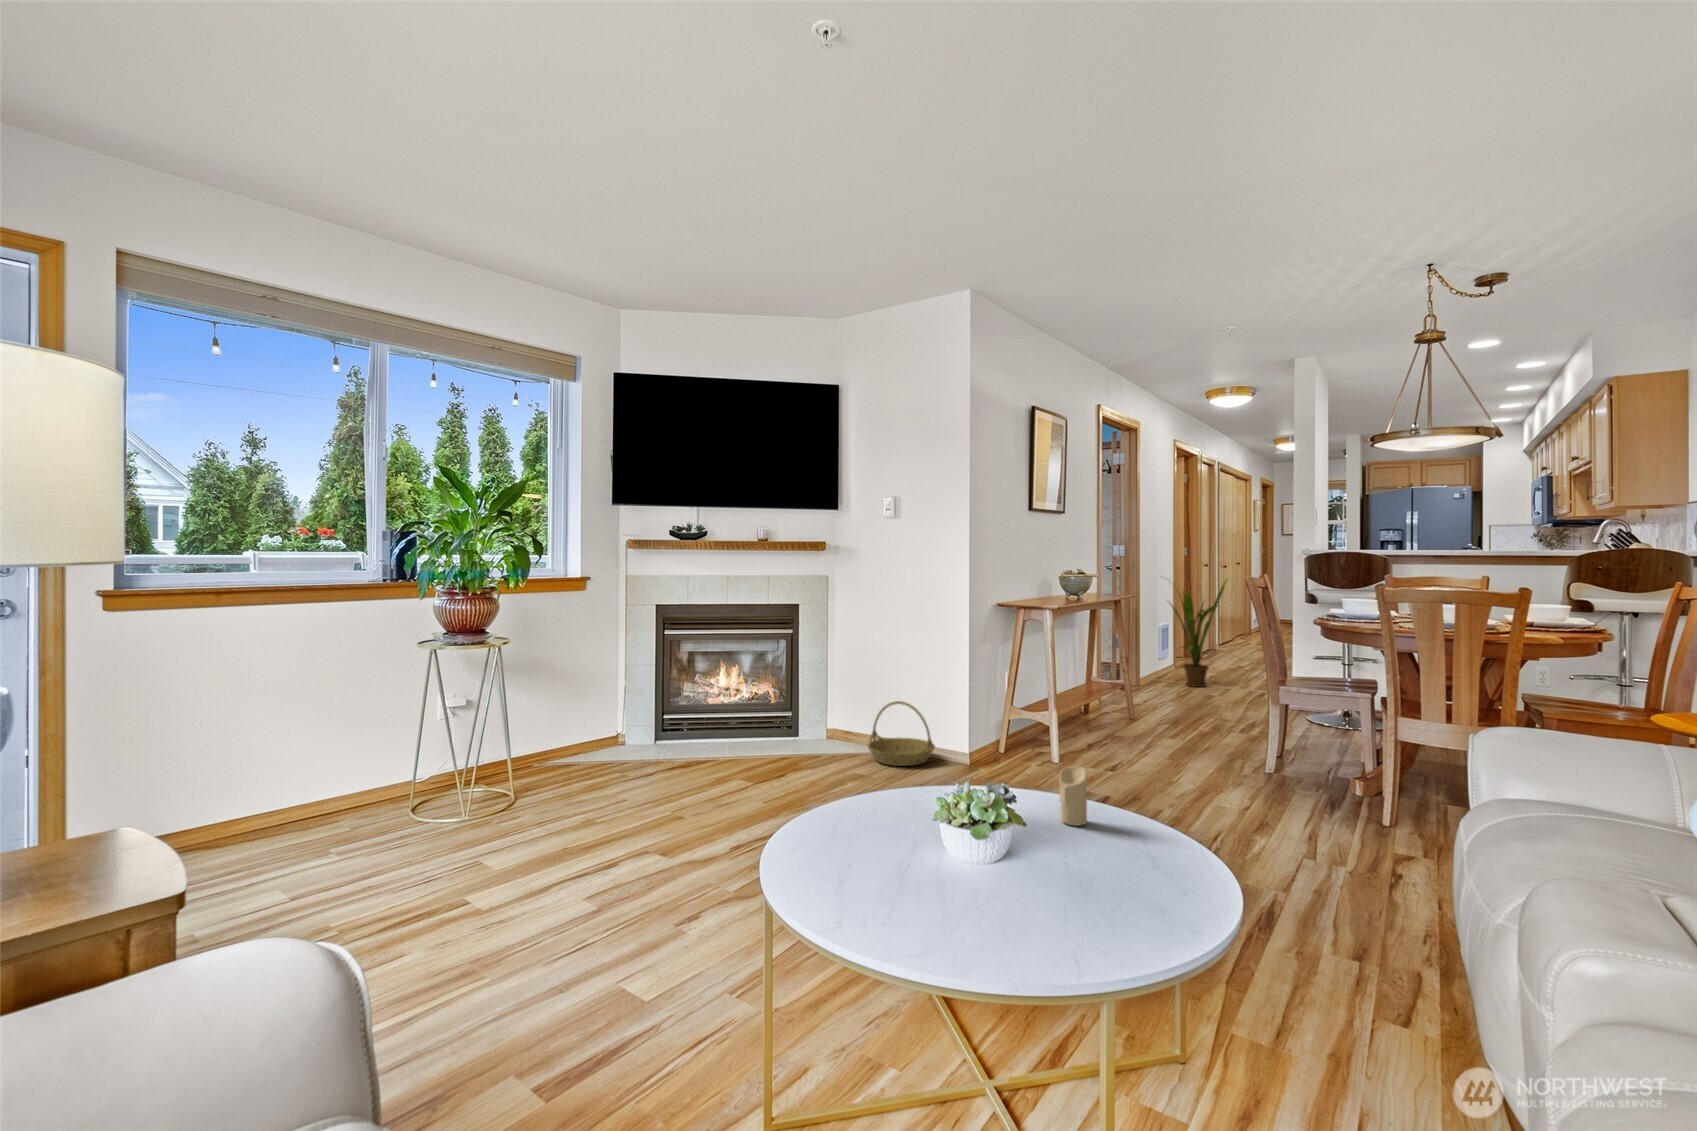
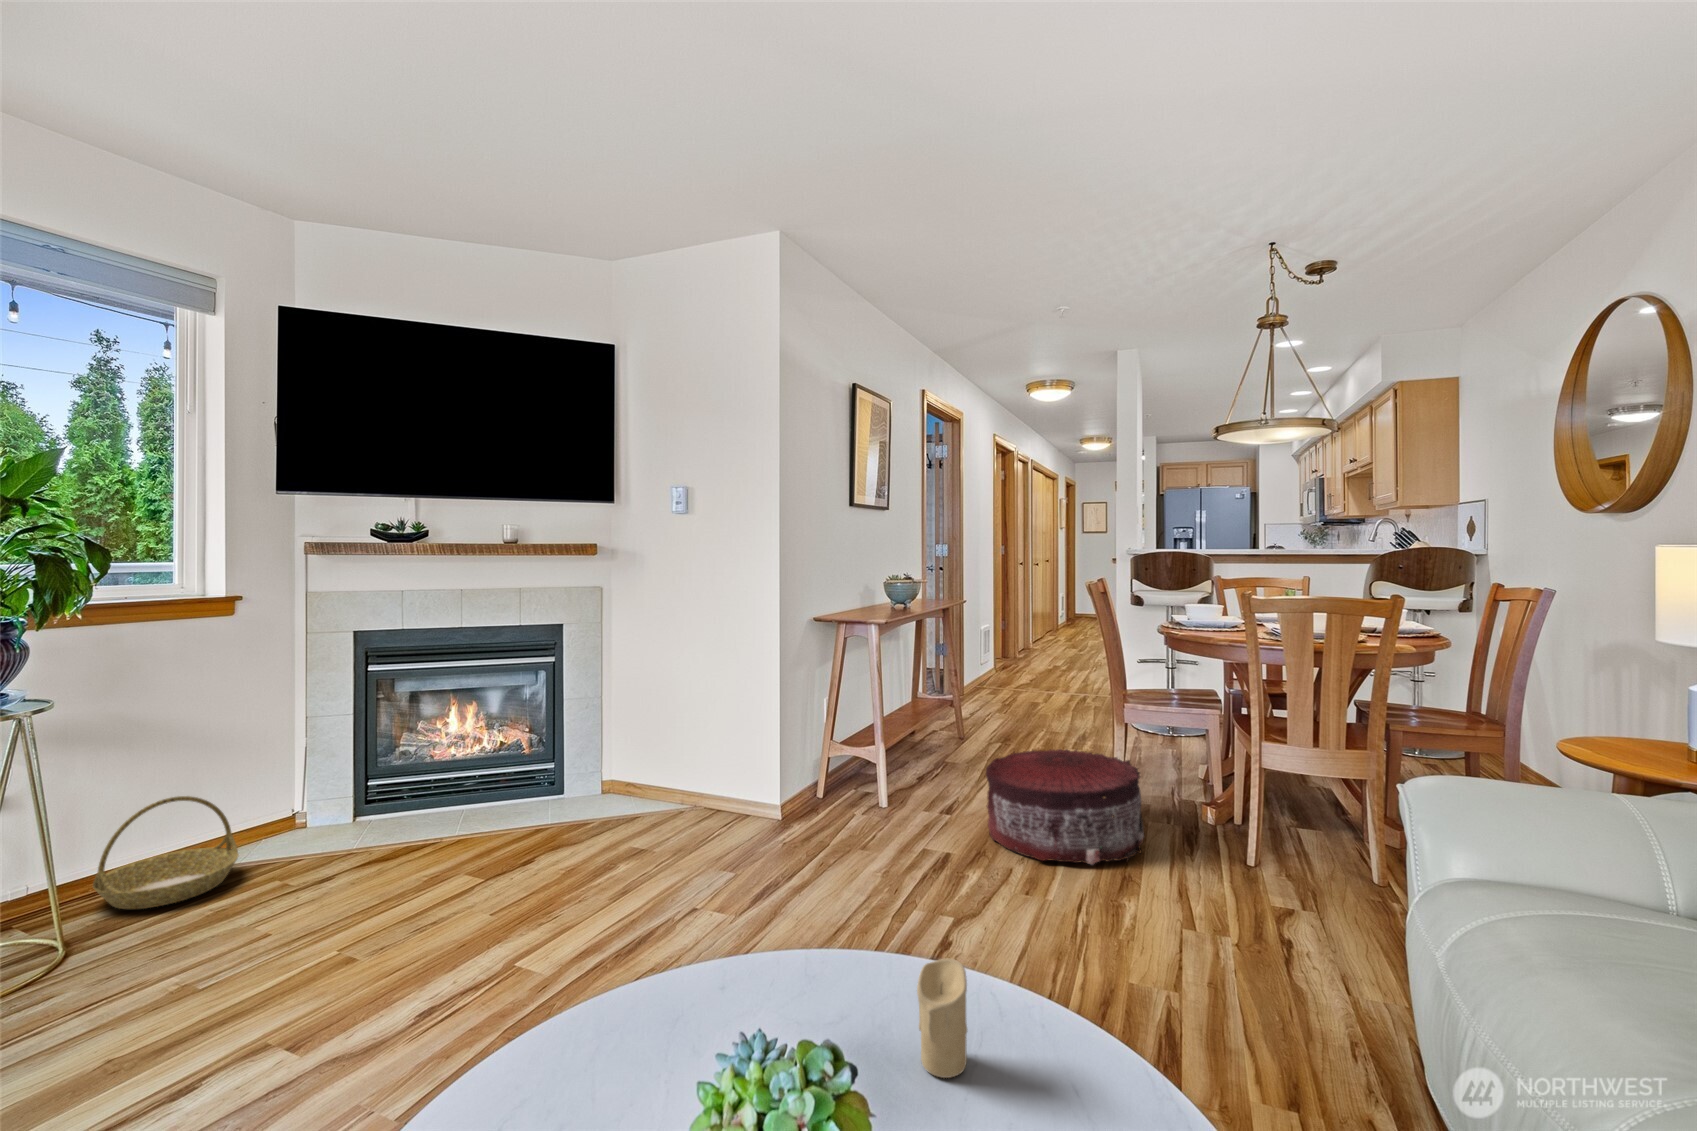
house plant: present [1171,580,1227,687] -> none [981,577,1050,692]
basket: present [867,701,935,766] -> present [93,796,239,909]
pouf: none [1143,719,1285,811] -> present [986,749,1144,864]

